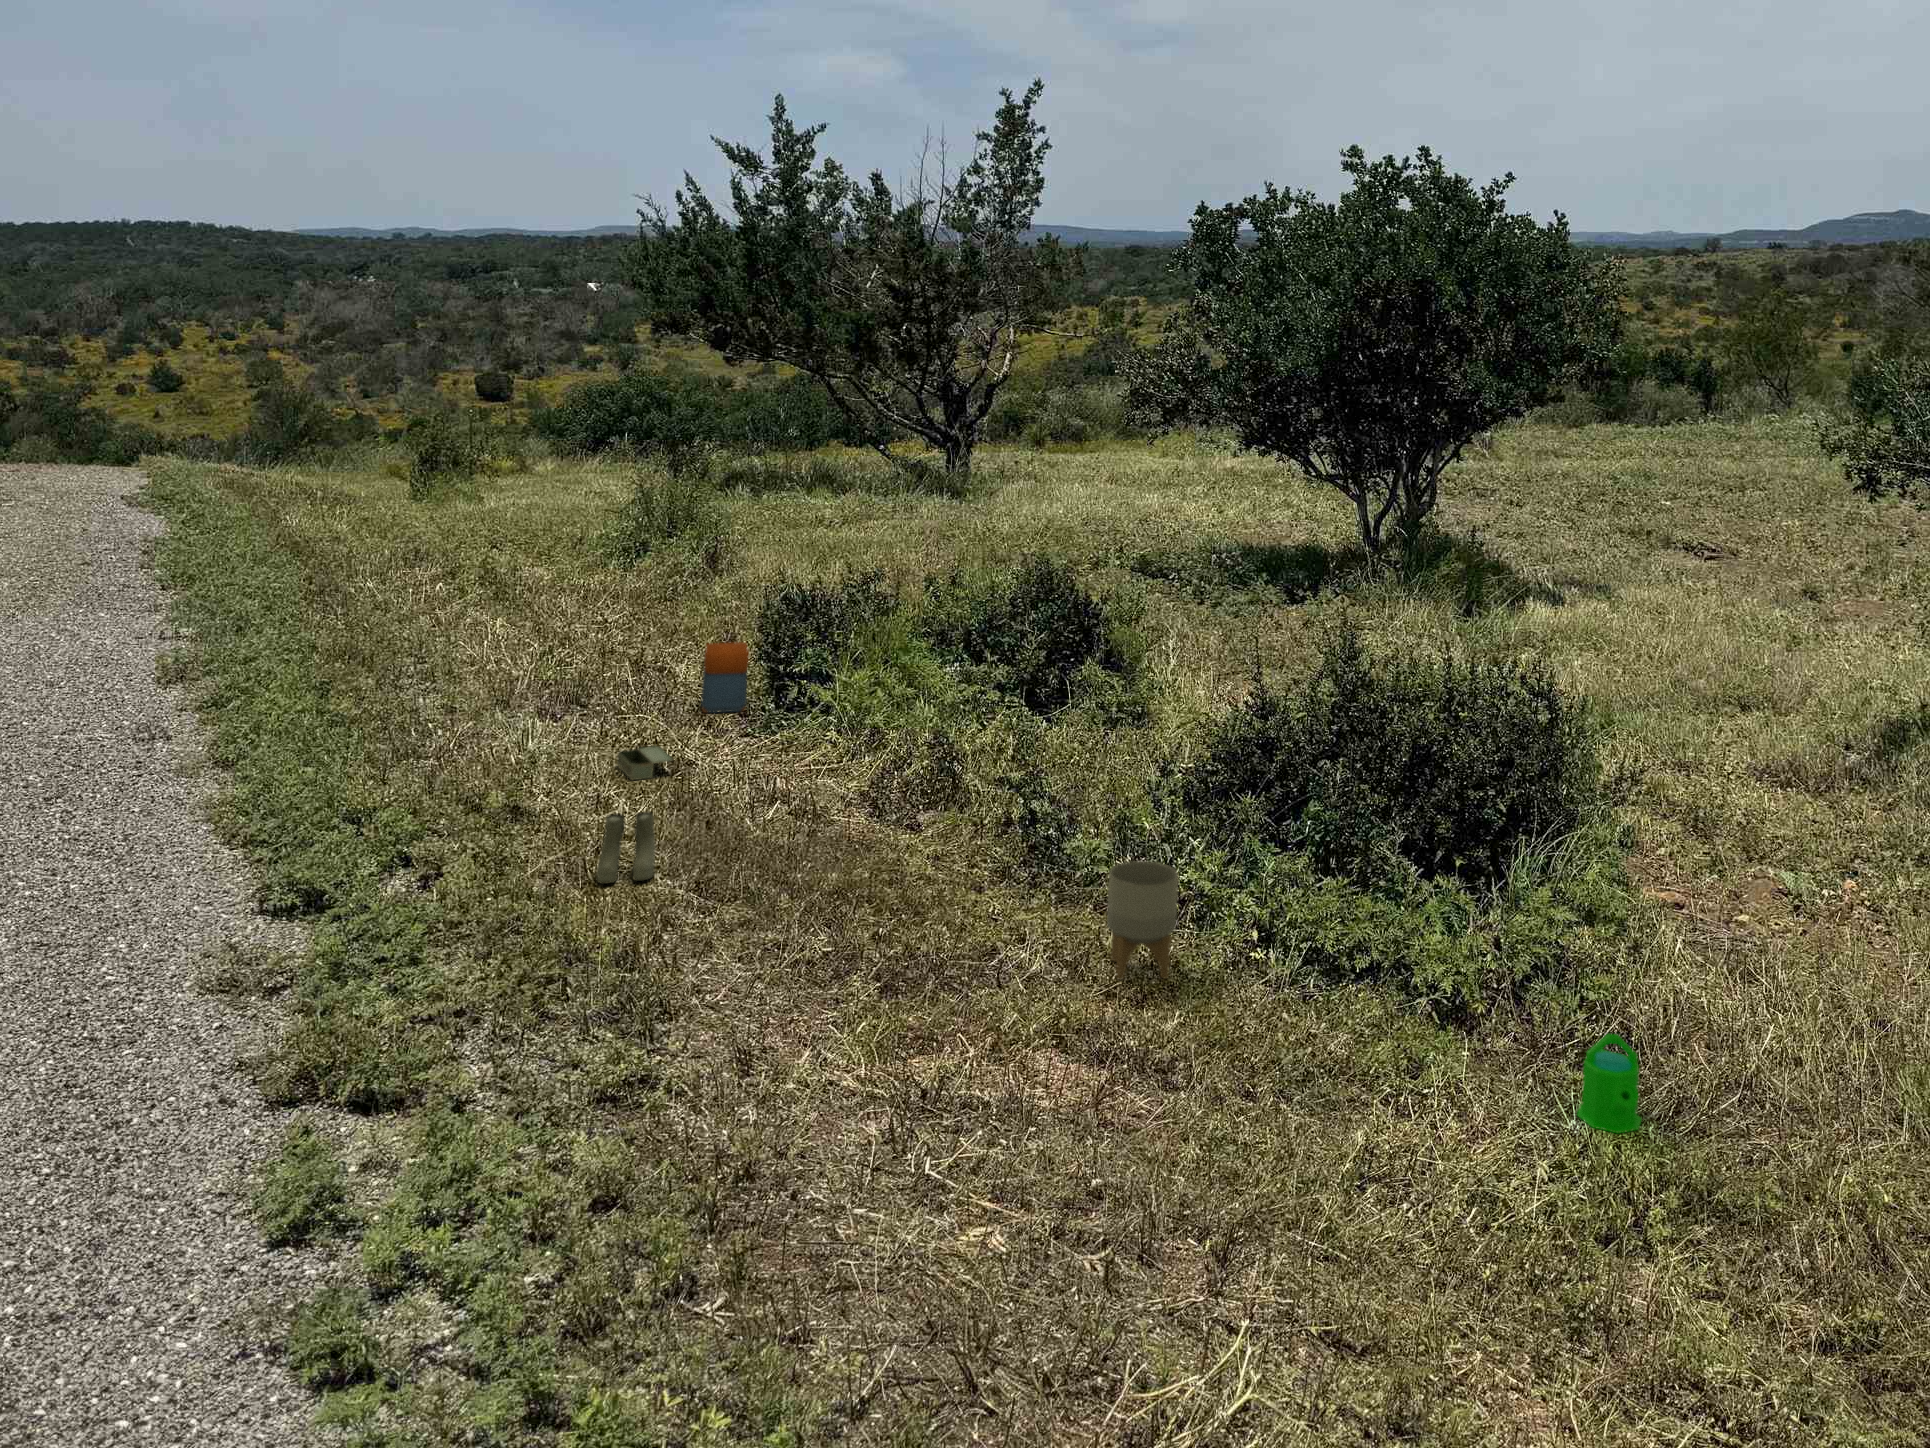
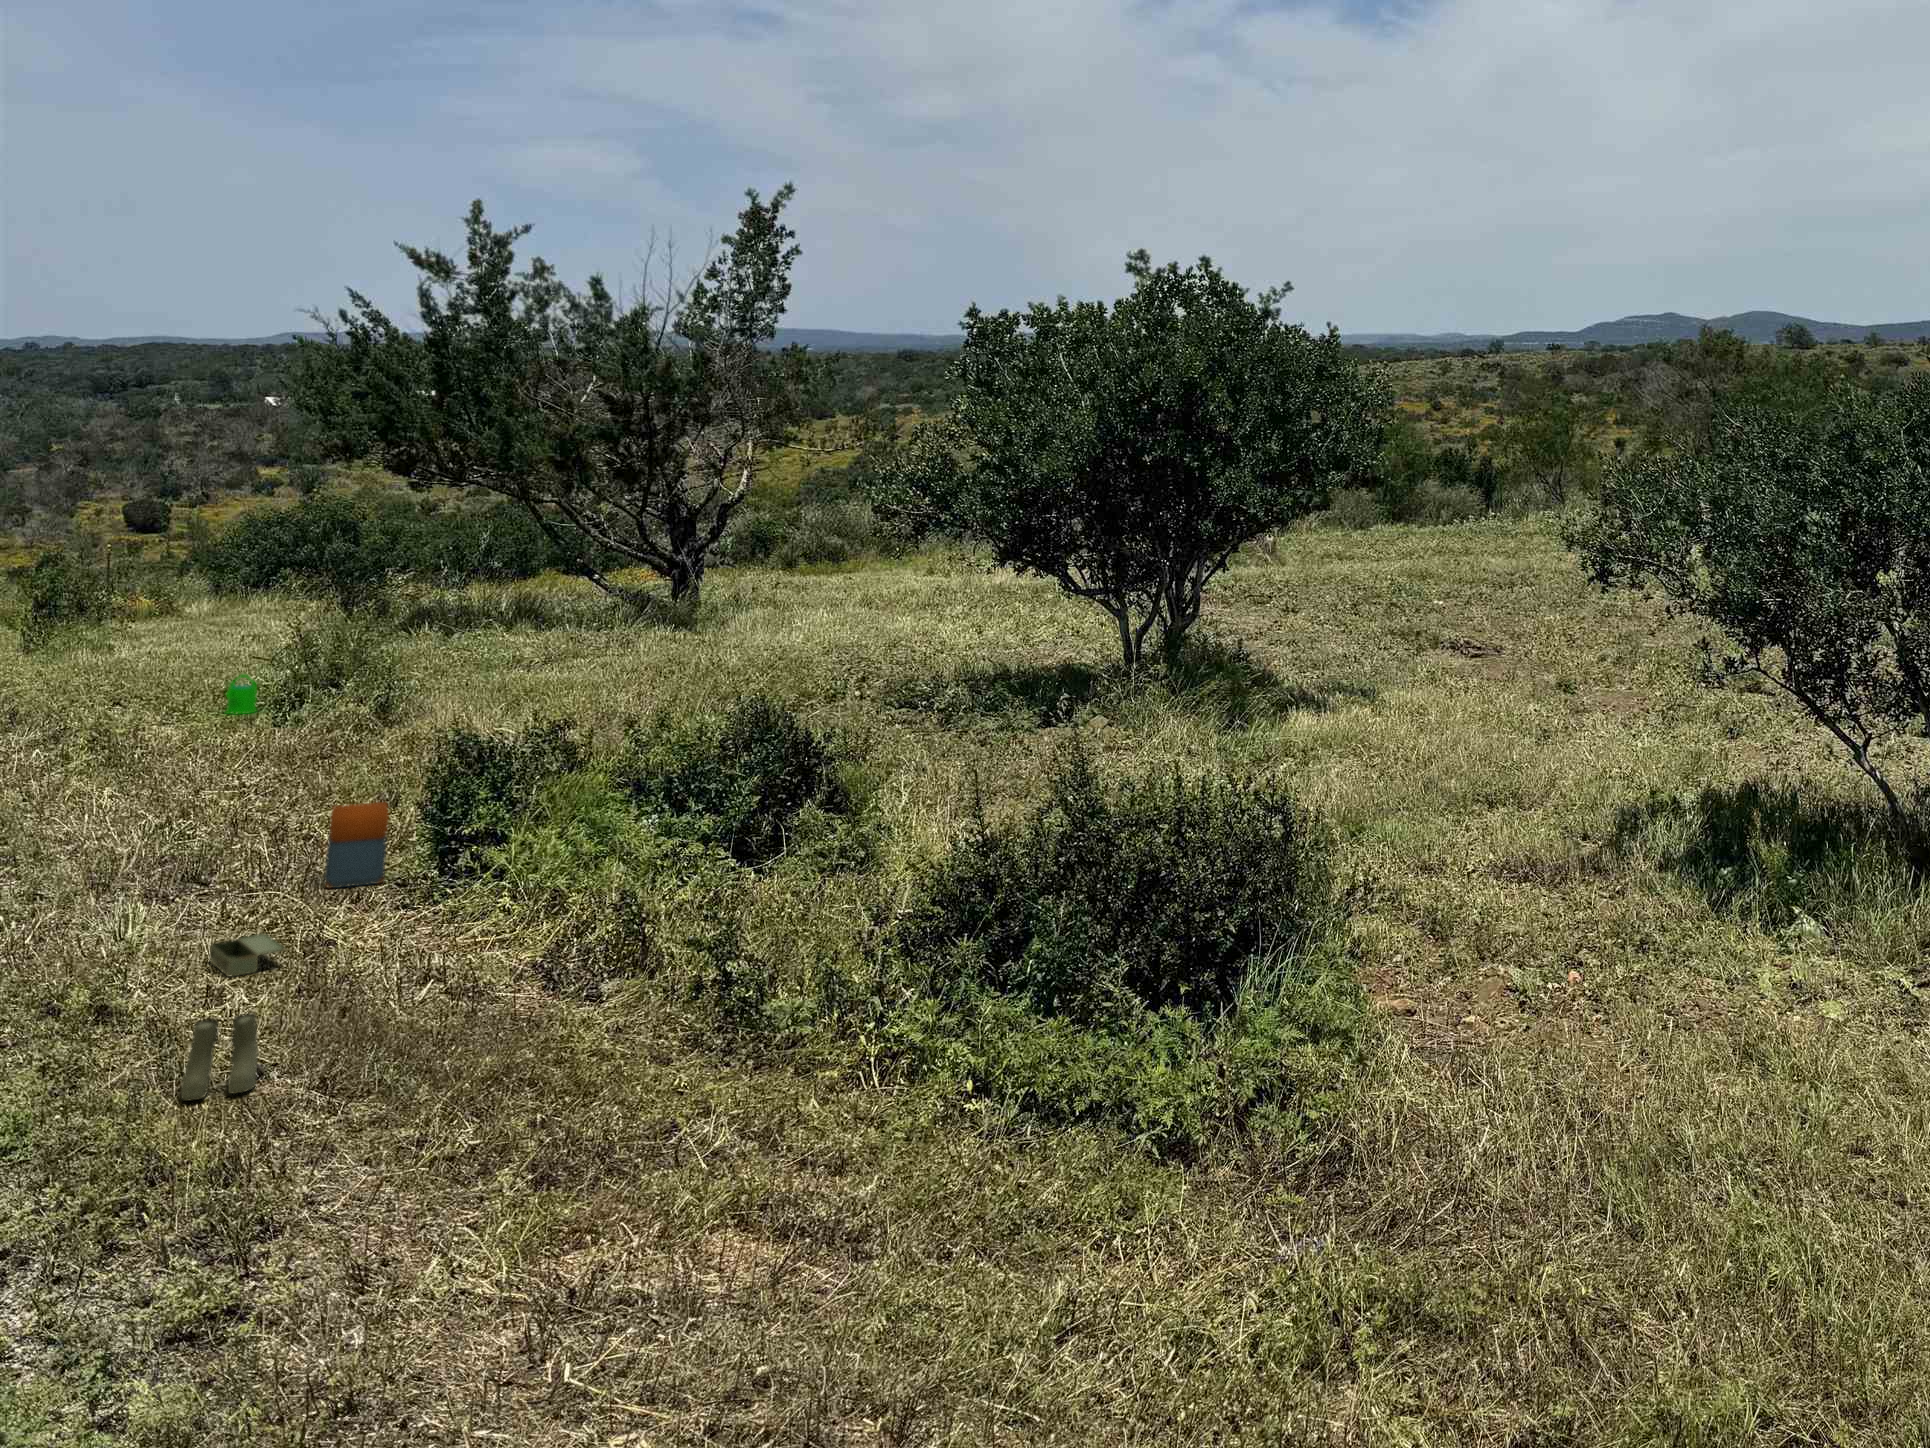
planter: present [1107,861,1178,980] -> none [798,1019,878,1146]
watering can: present [1577,1034,1642,1133] -> present [225,674,257,714]

